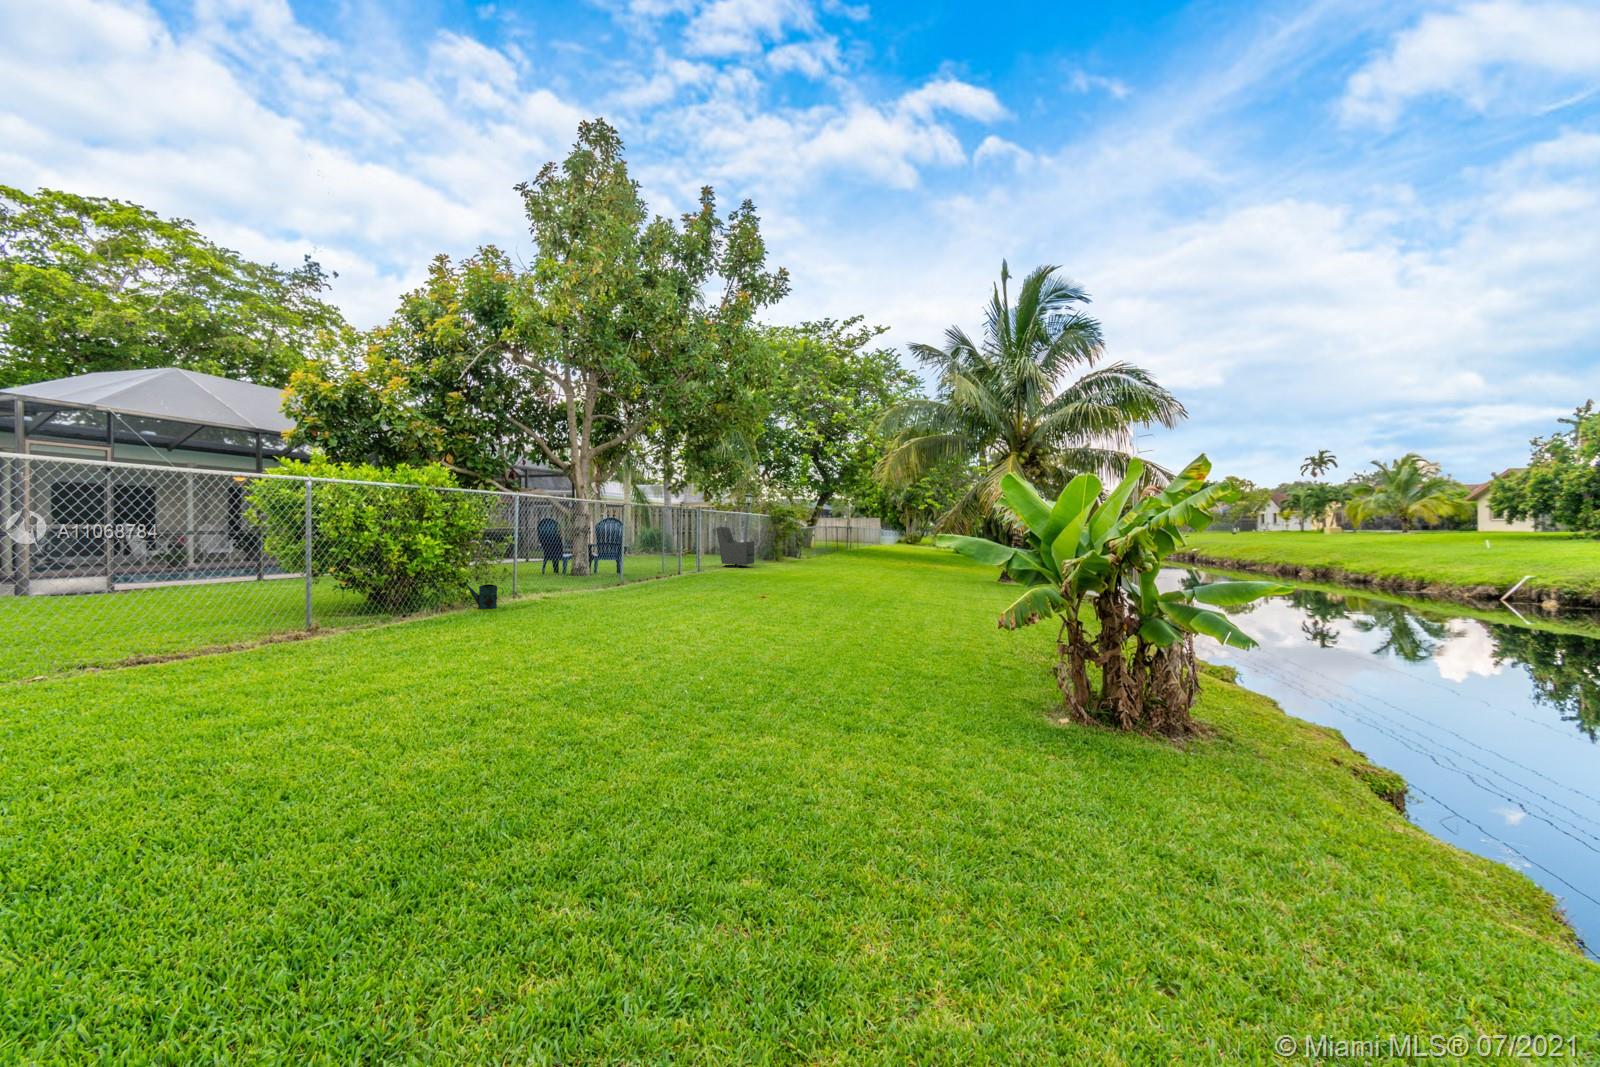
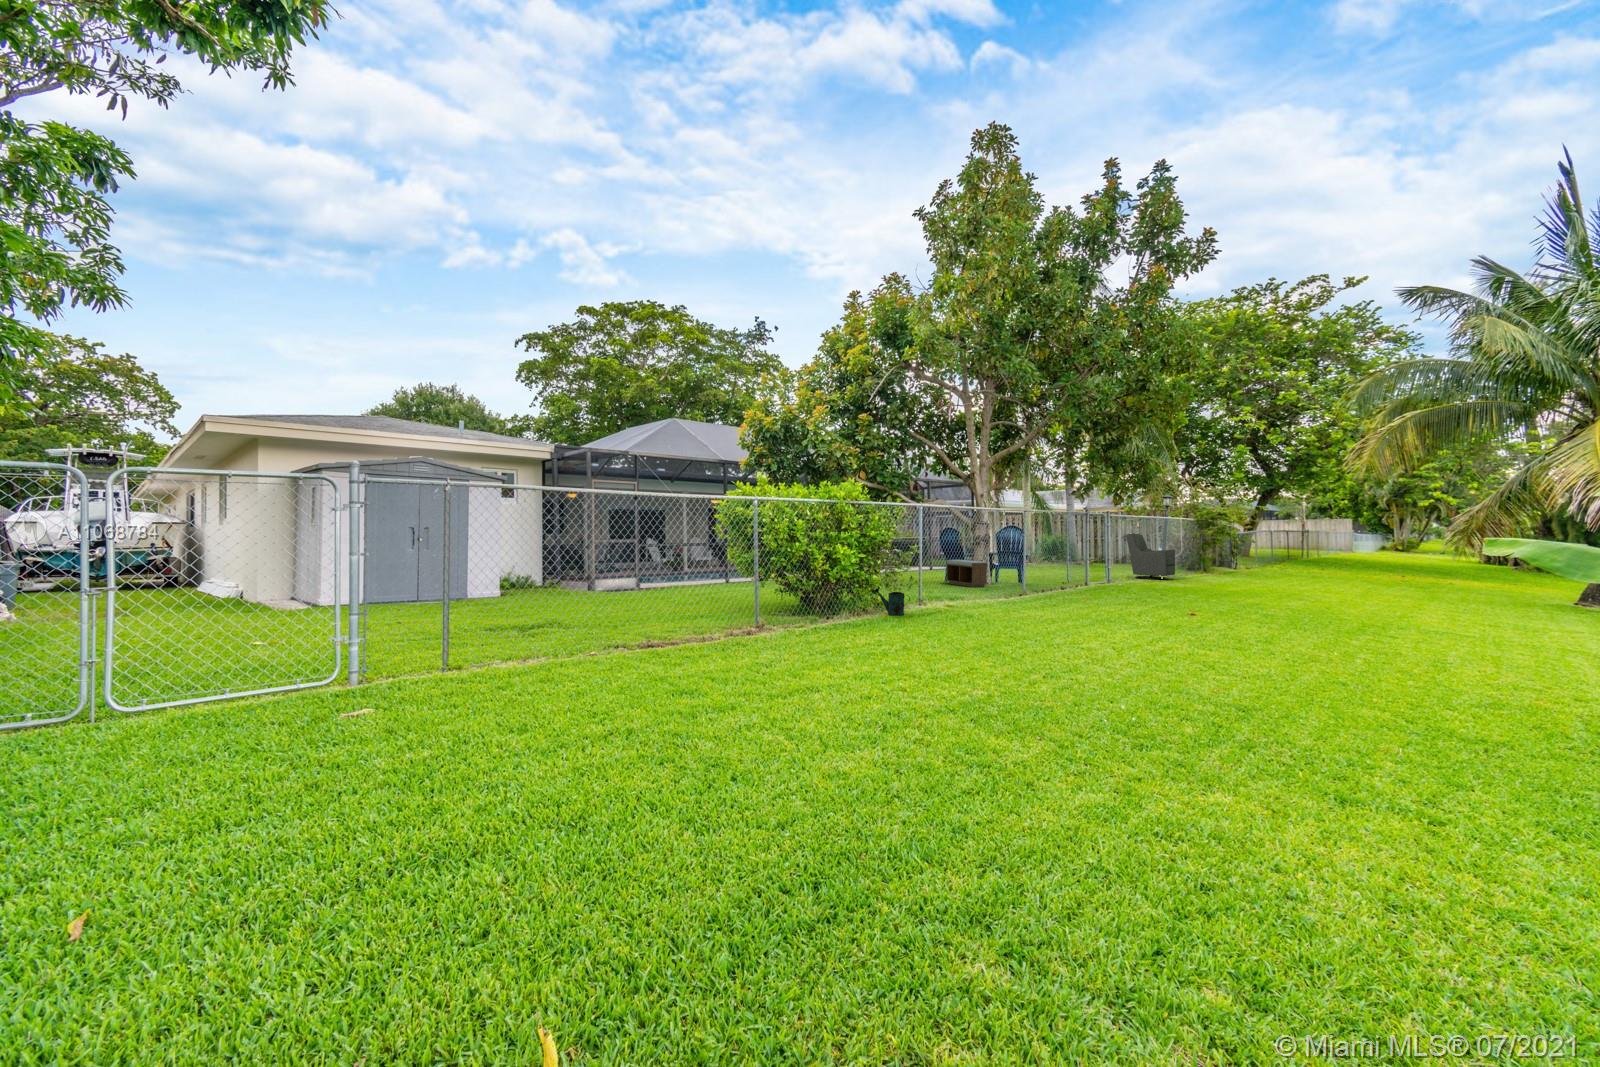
bench: none [546,552,589,579] -> present [946,560,987,587]

